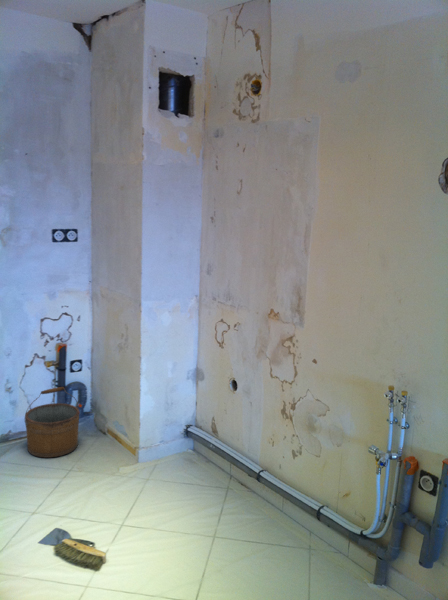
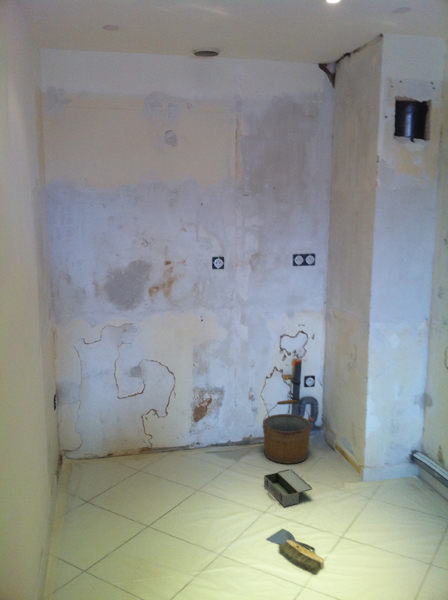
toolbox: none [30,462,87,505] -> present [264,469,312,507]

